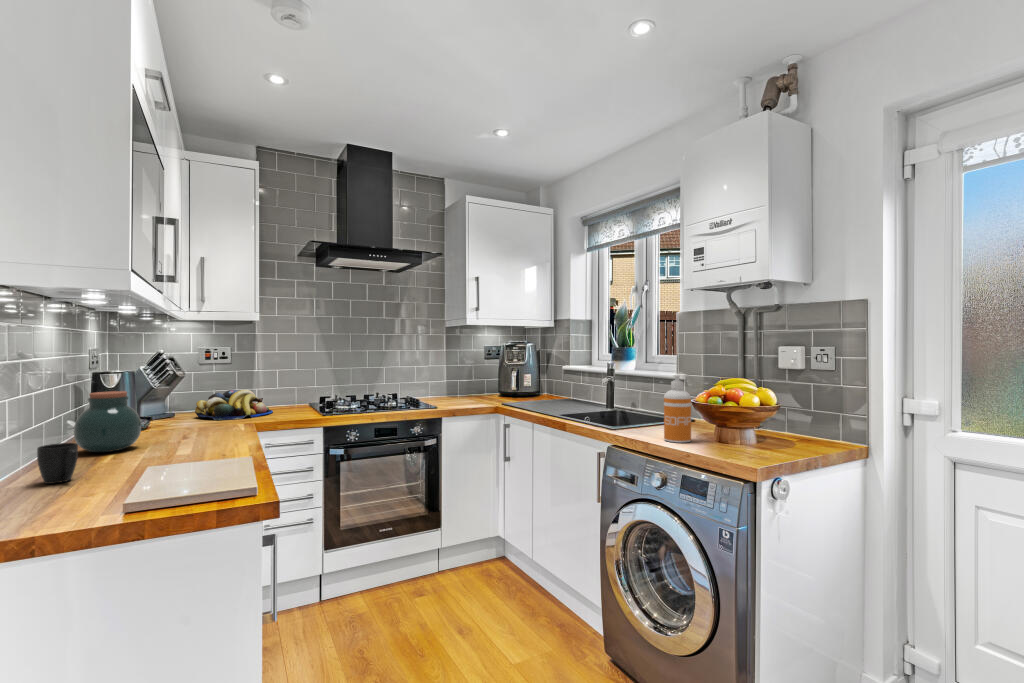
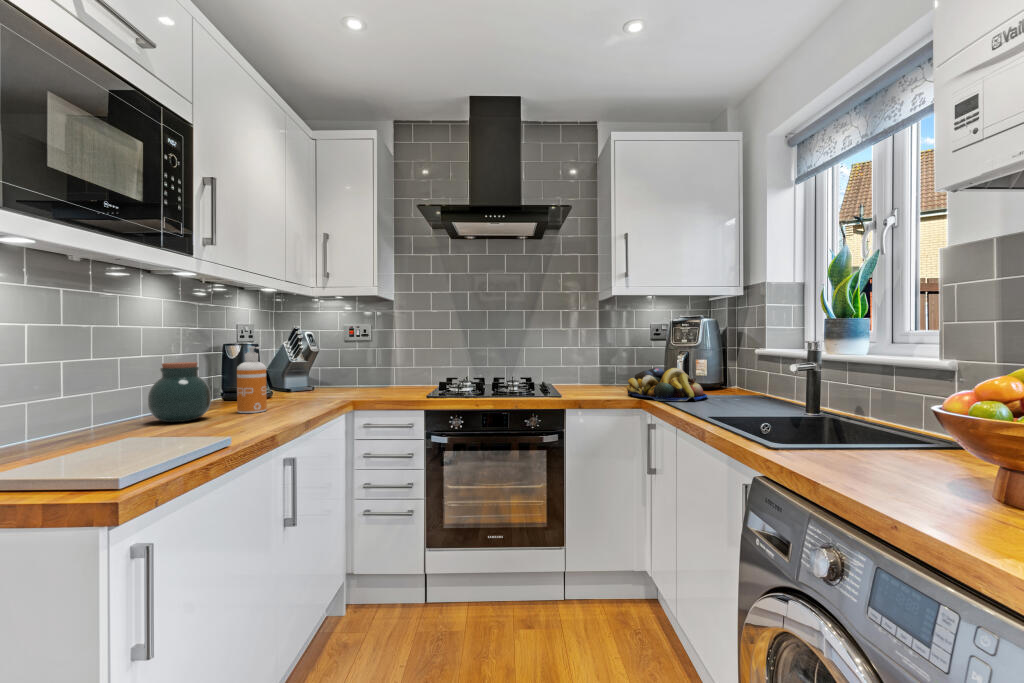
soap dispenser: present [664,375,691,443] -> present [237,347,267,413]
fruit bowl: present [195,390,273,420] -> present [627,368,707,401]
mug: present [37,443,78,484] -> none [33,410,76,451]

